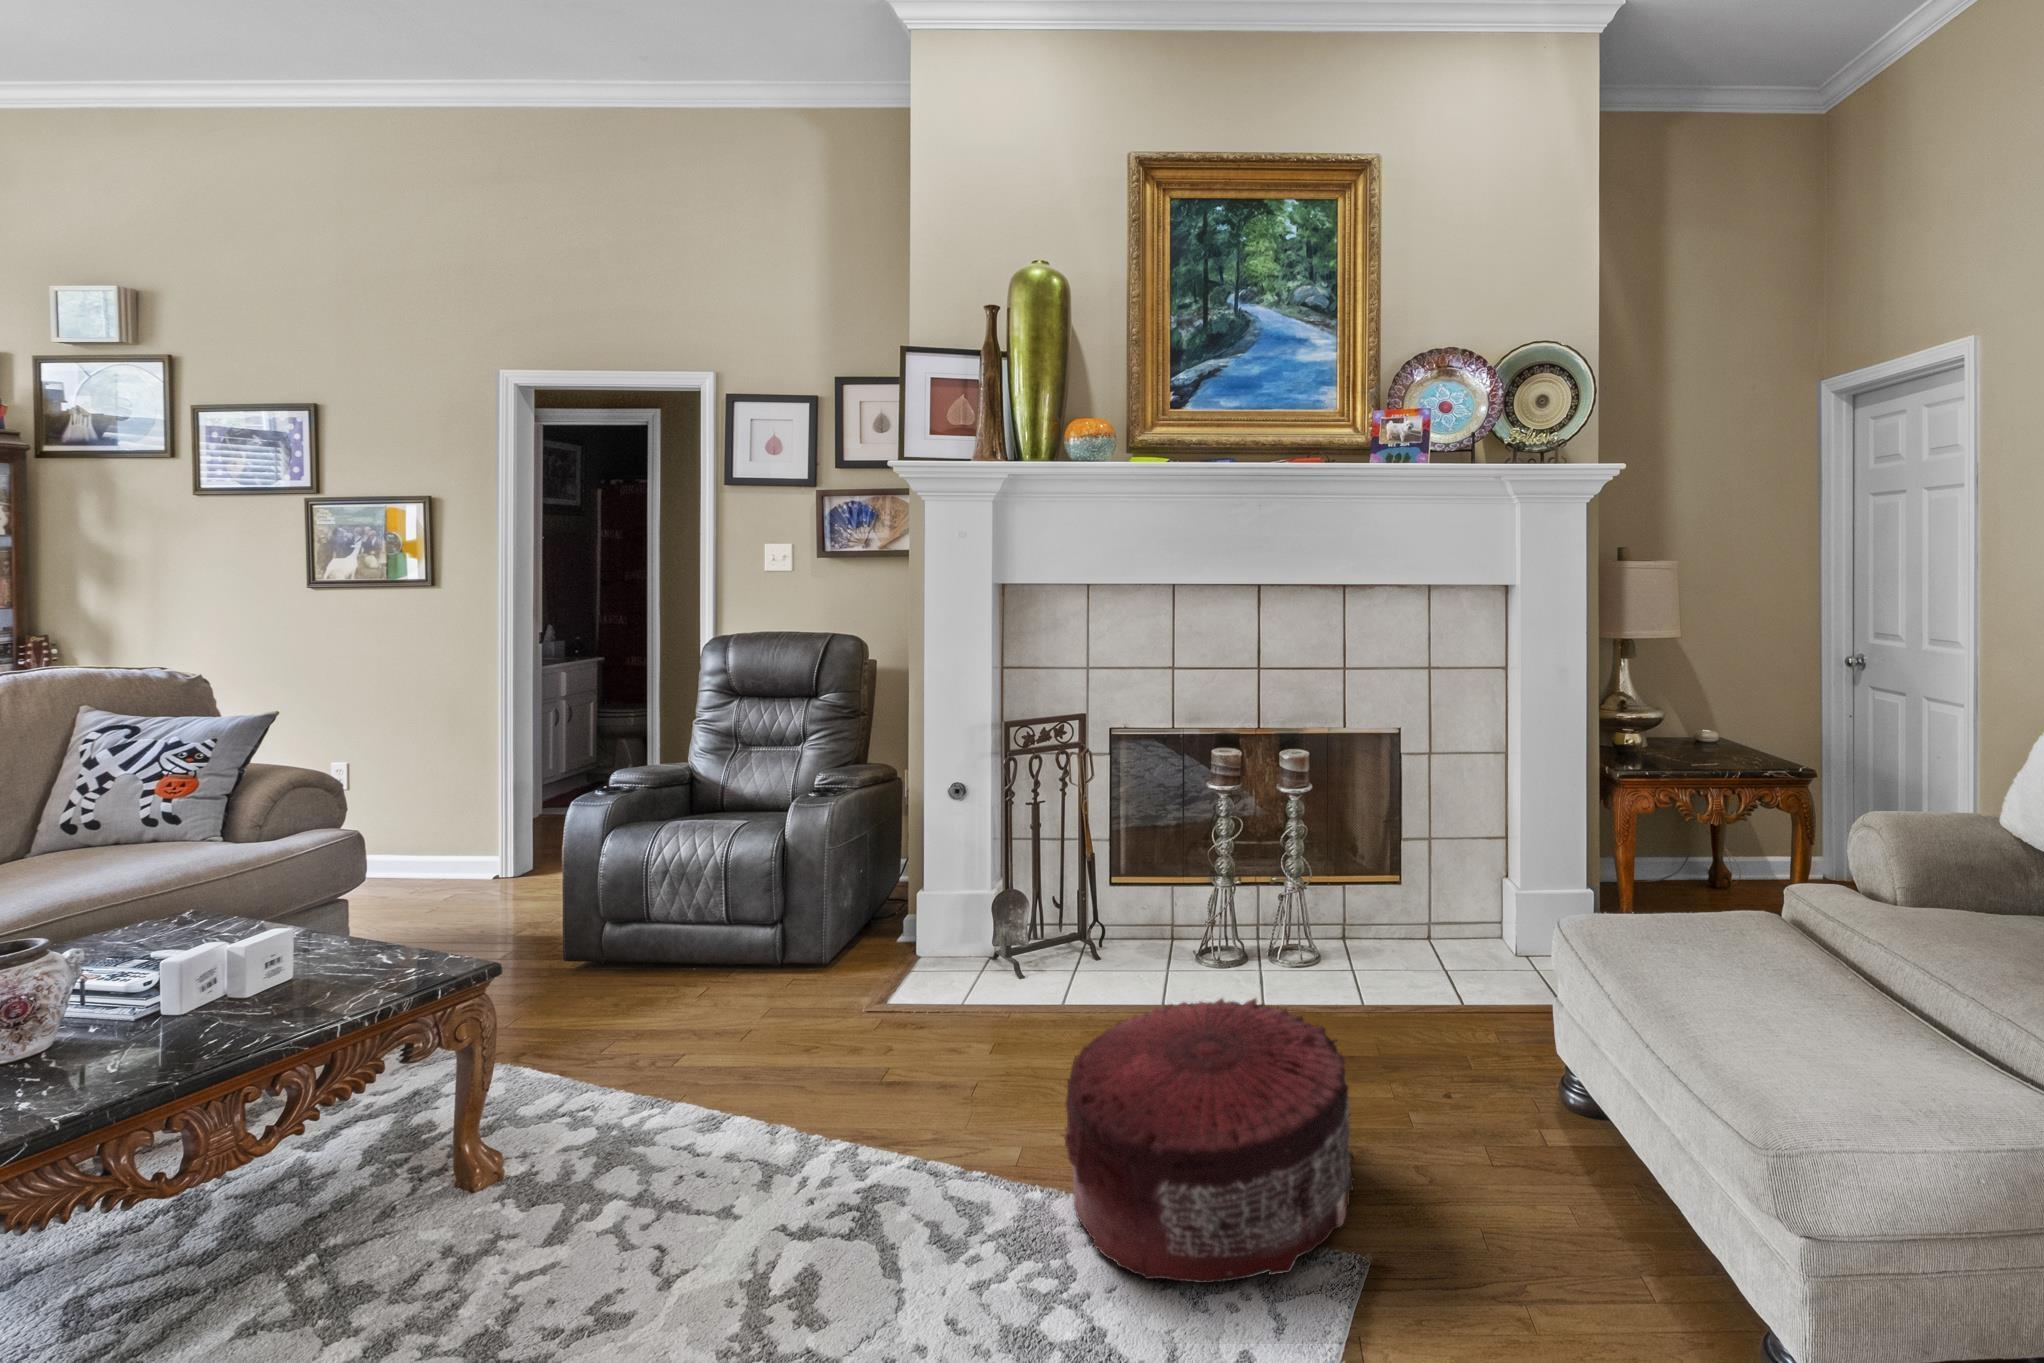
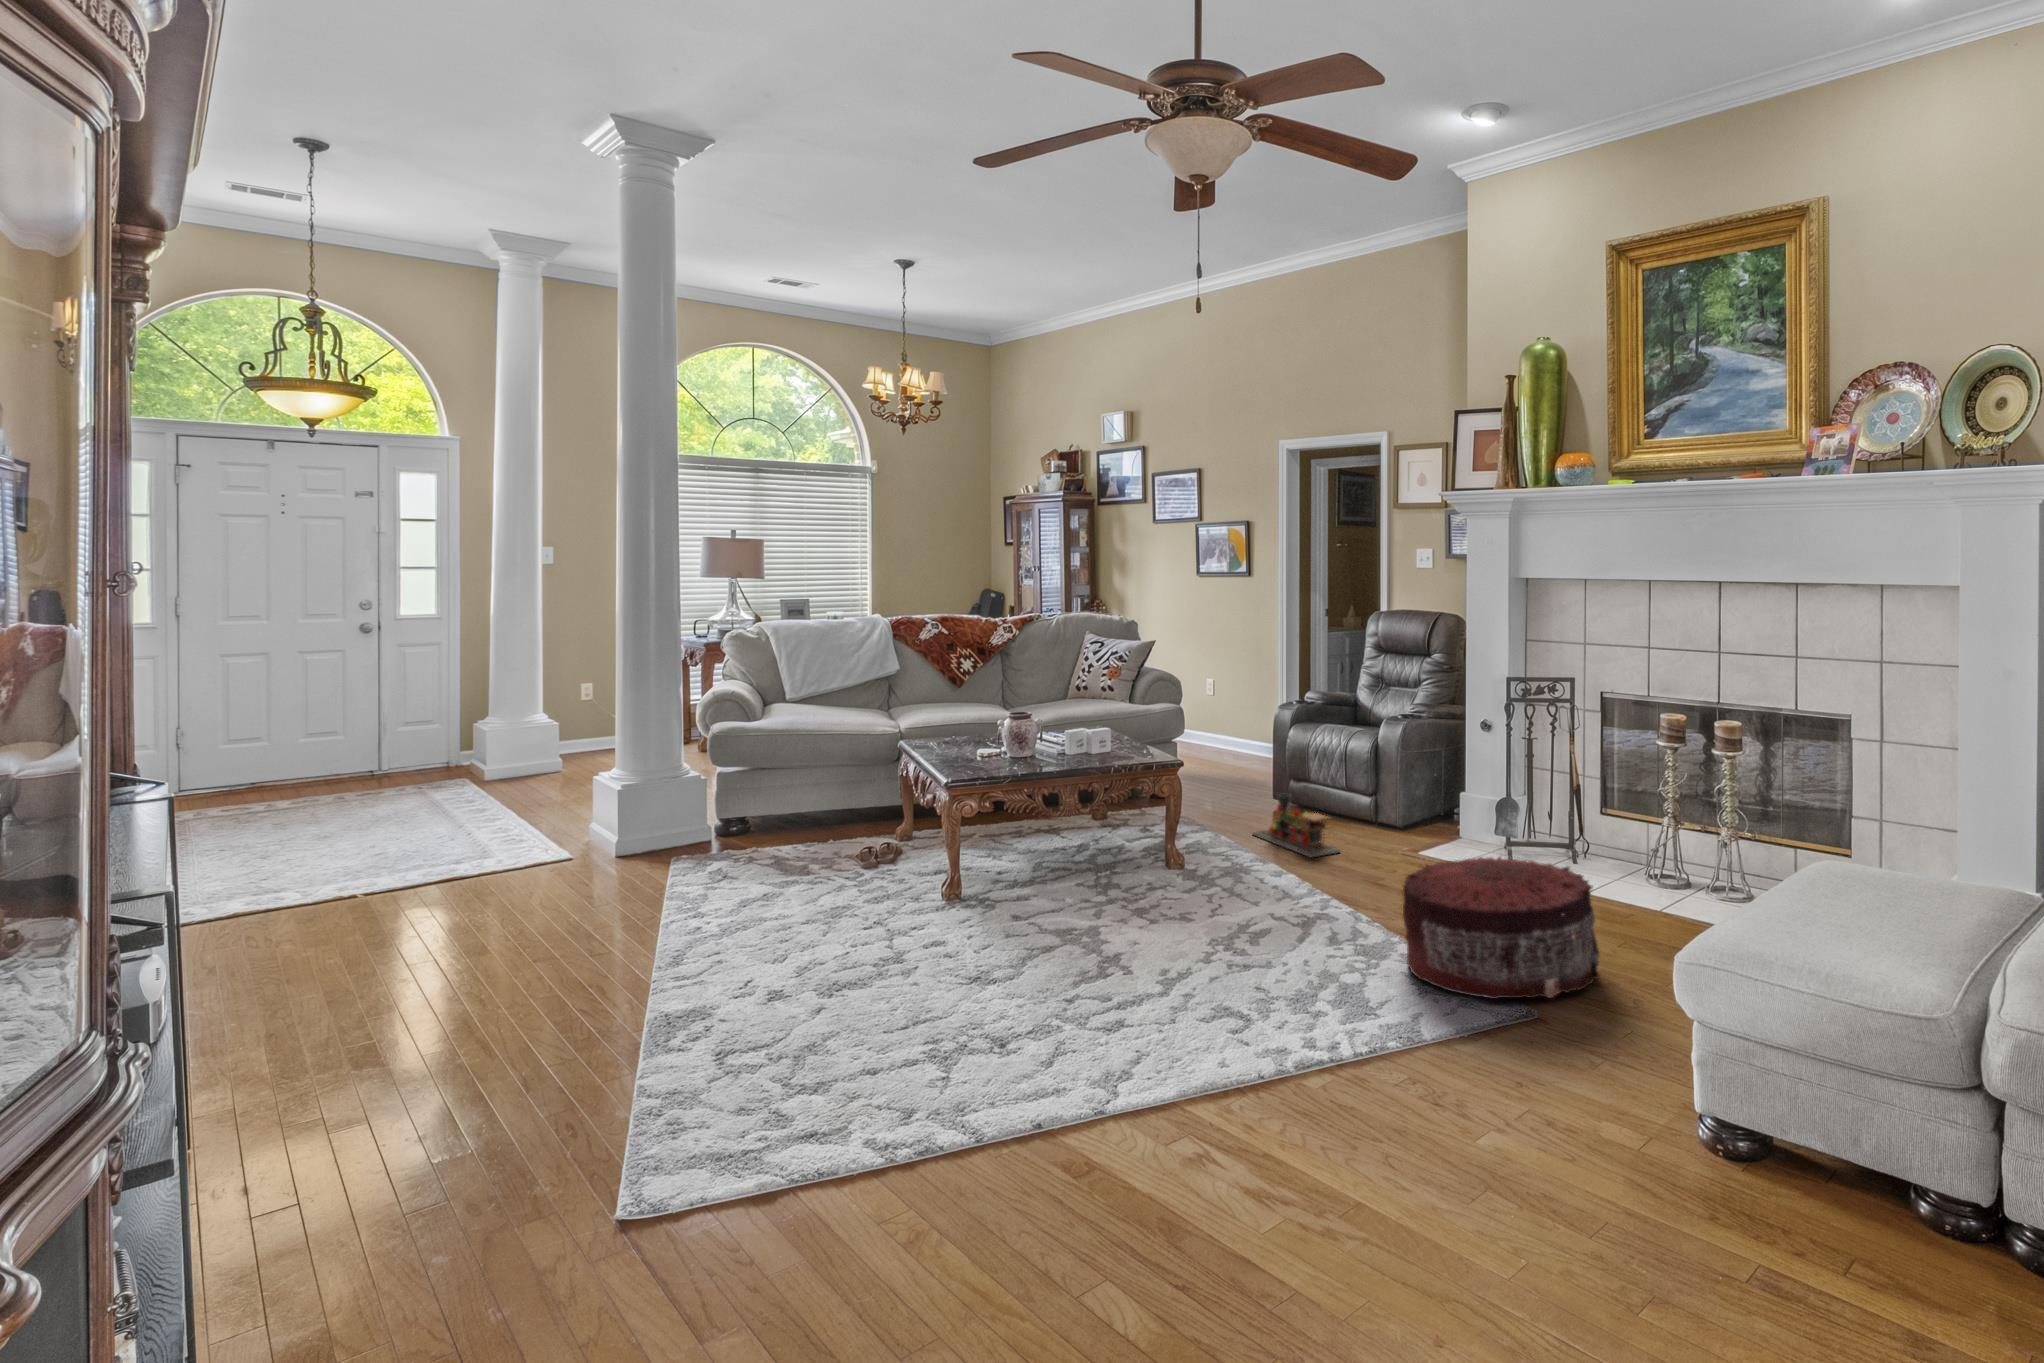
toy train: none [579,954,768,1058] -> present [1253,794,1340,857]

